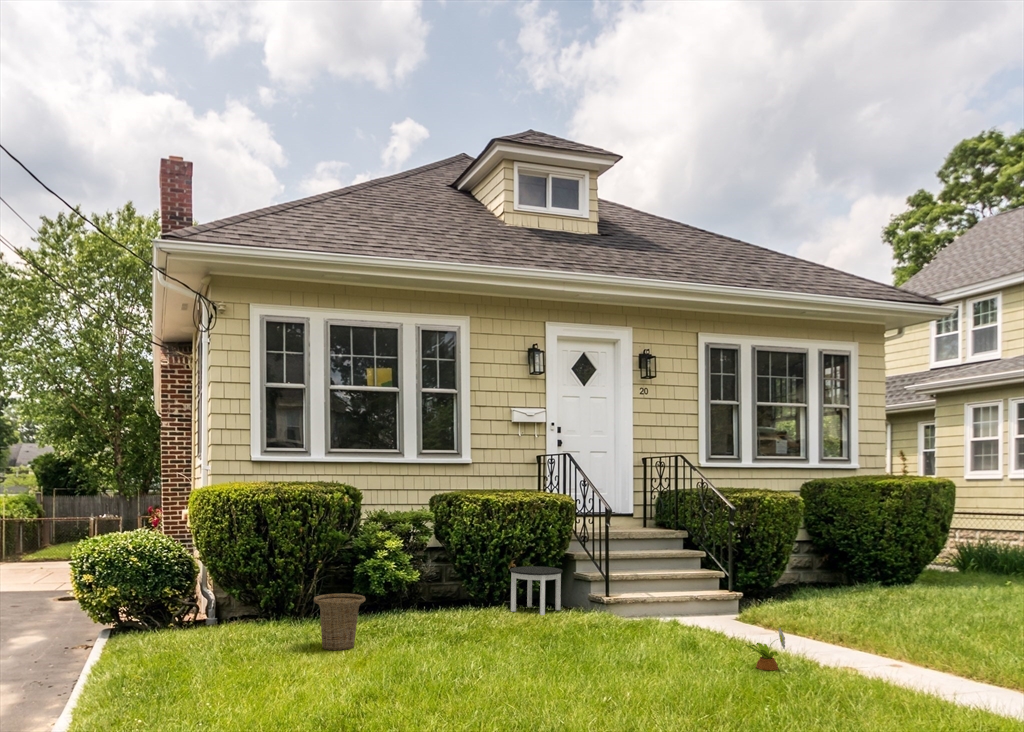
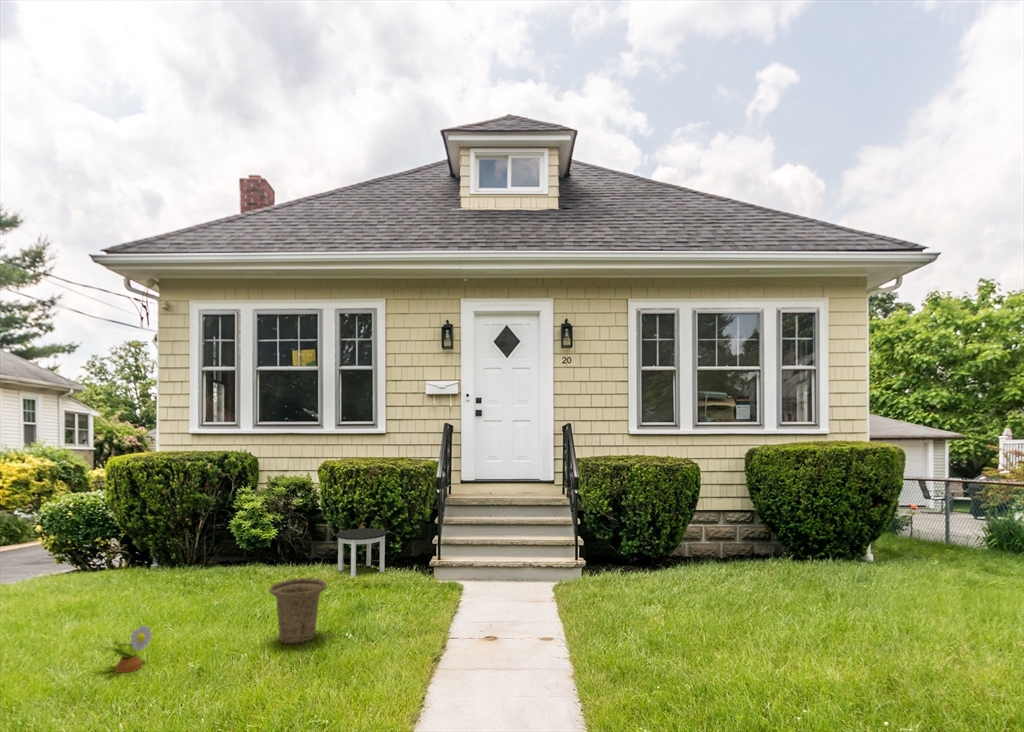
basket: present [314,594,366,650] -> present [269,578,327,644]
decorative plant: present [746,628,785,670] -> present [105,625,152,673]

